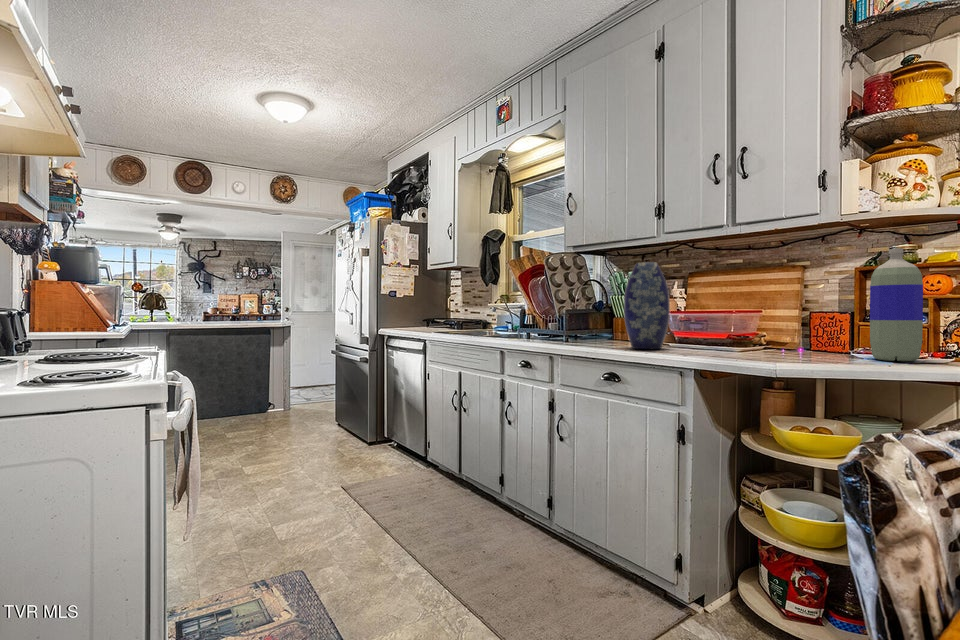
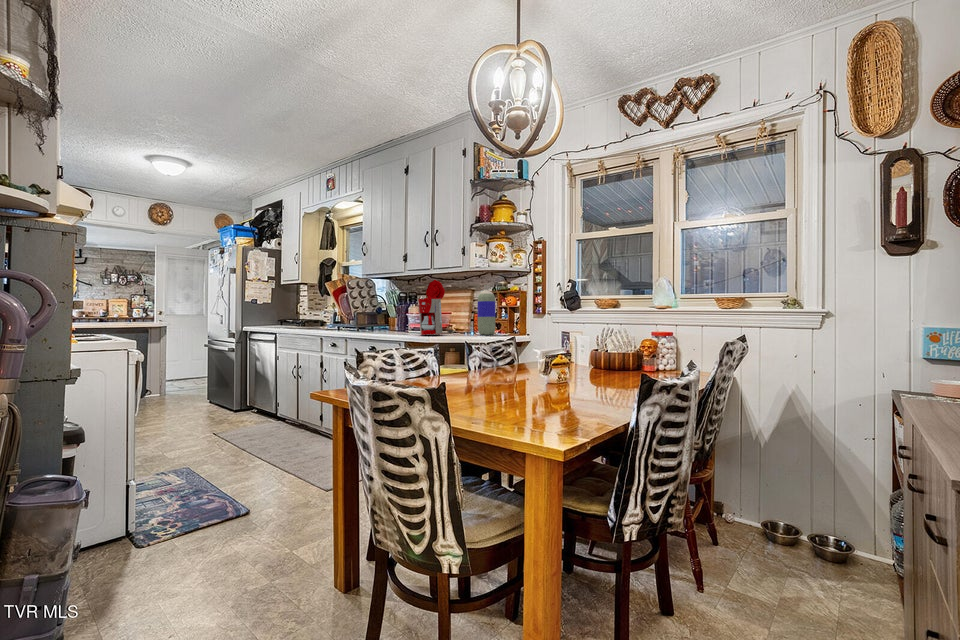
coffee maker: none [720,242,788,358] -> present [418,280,453,335]
vase: present [624,262,670,349] -> none [381,287,403,333]

